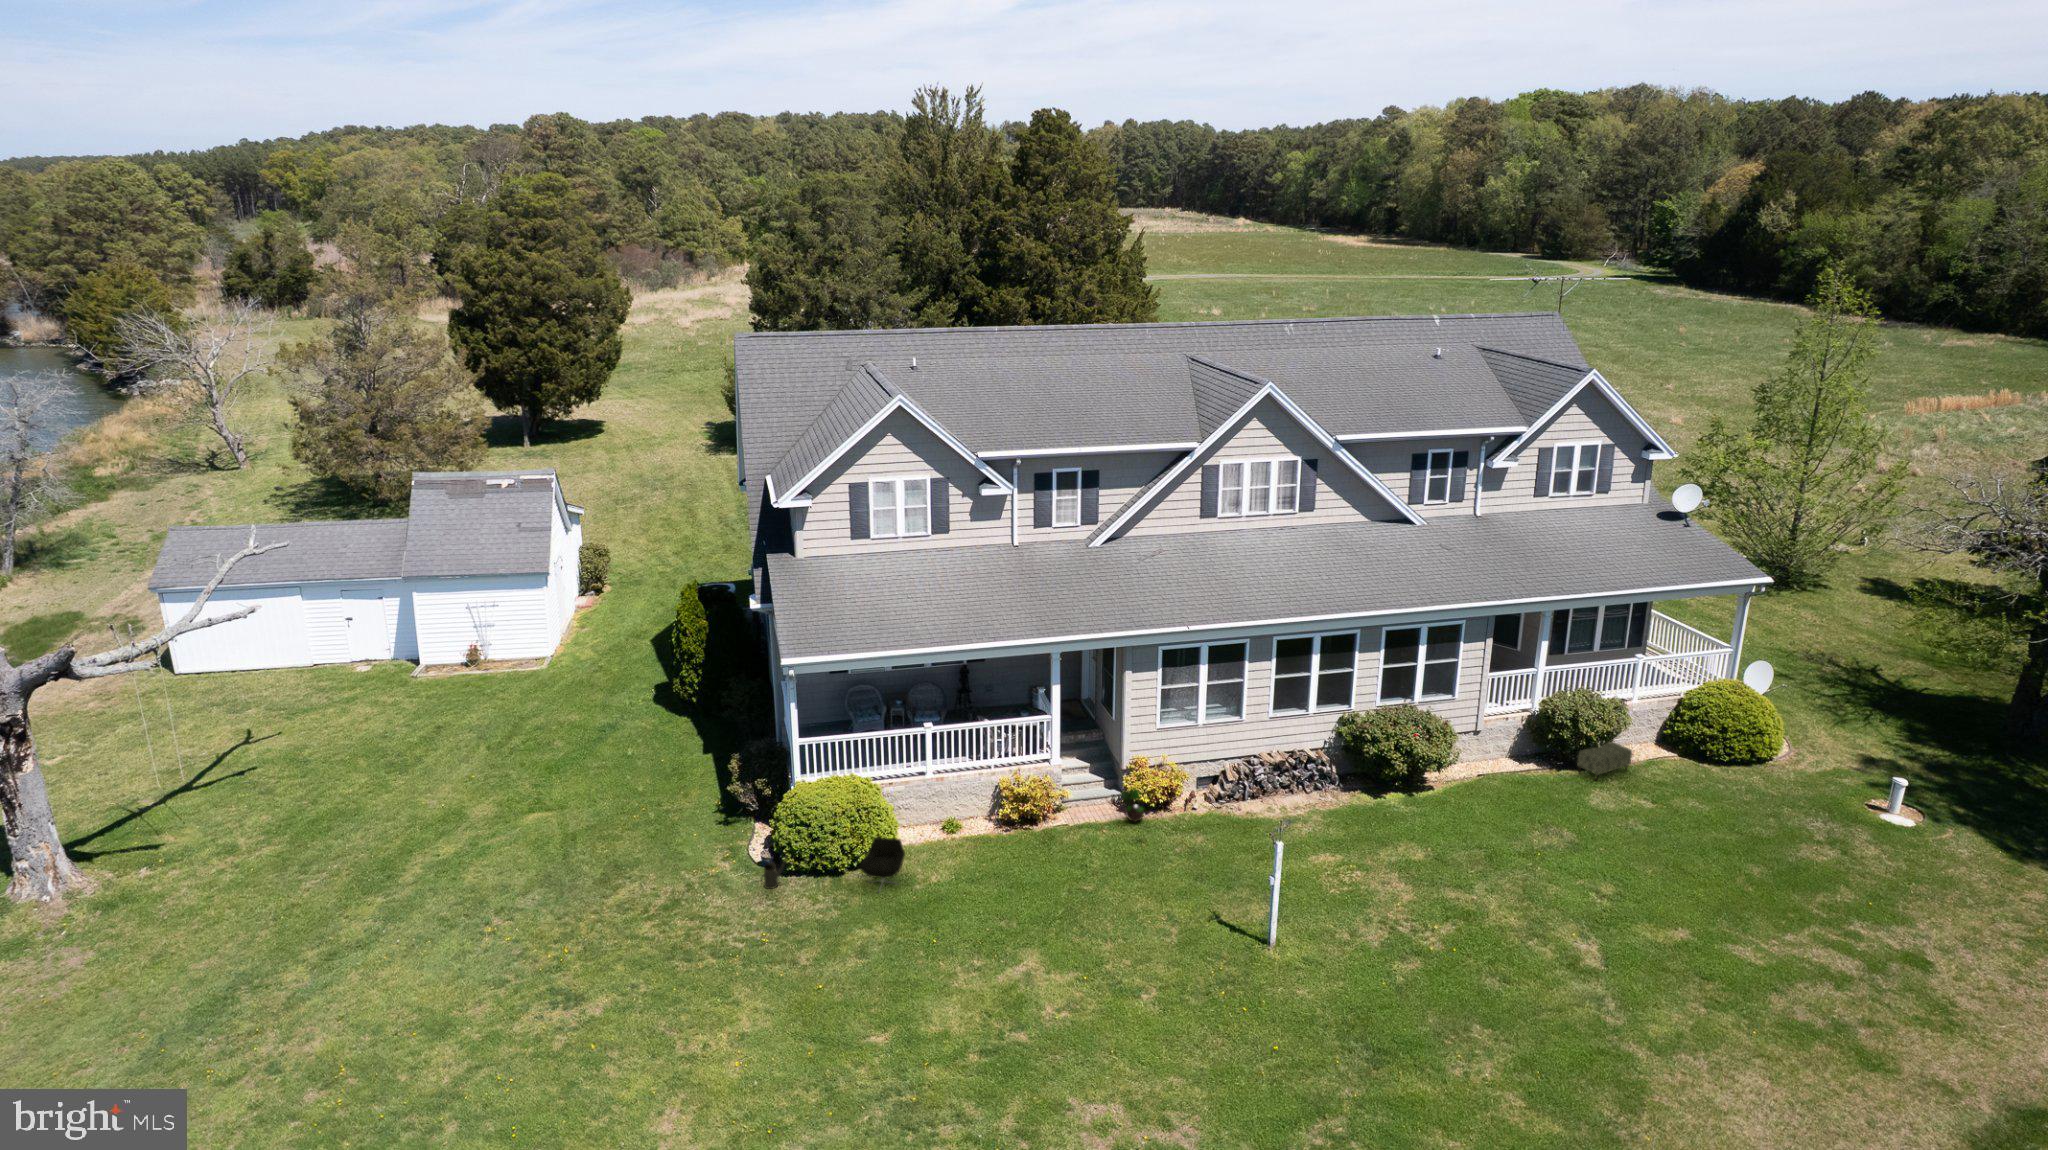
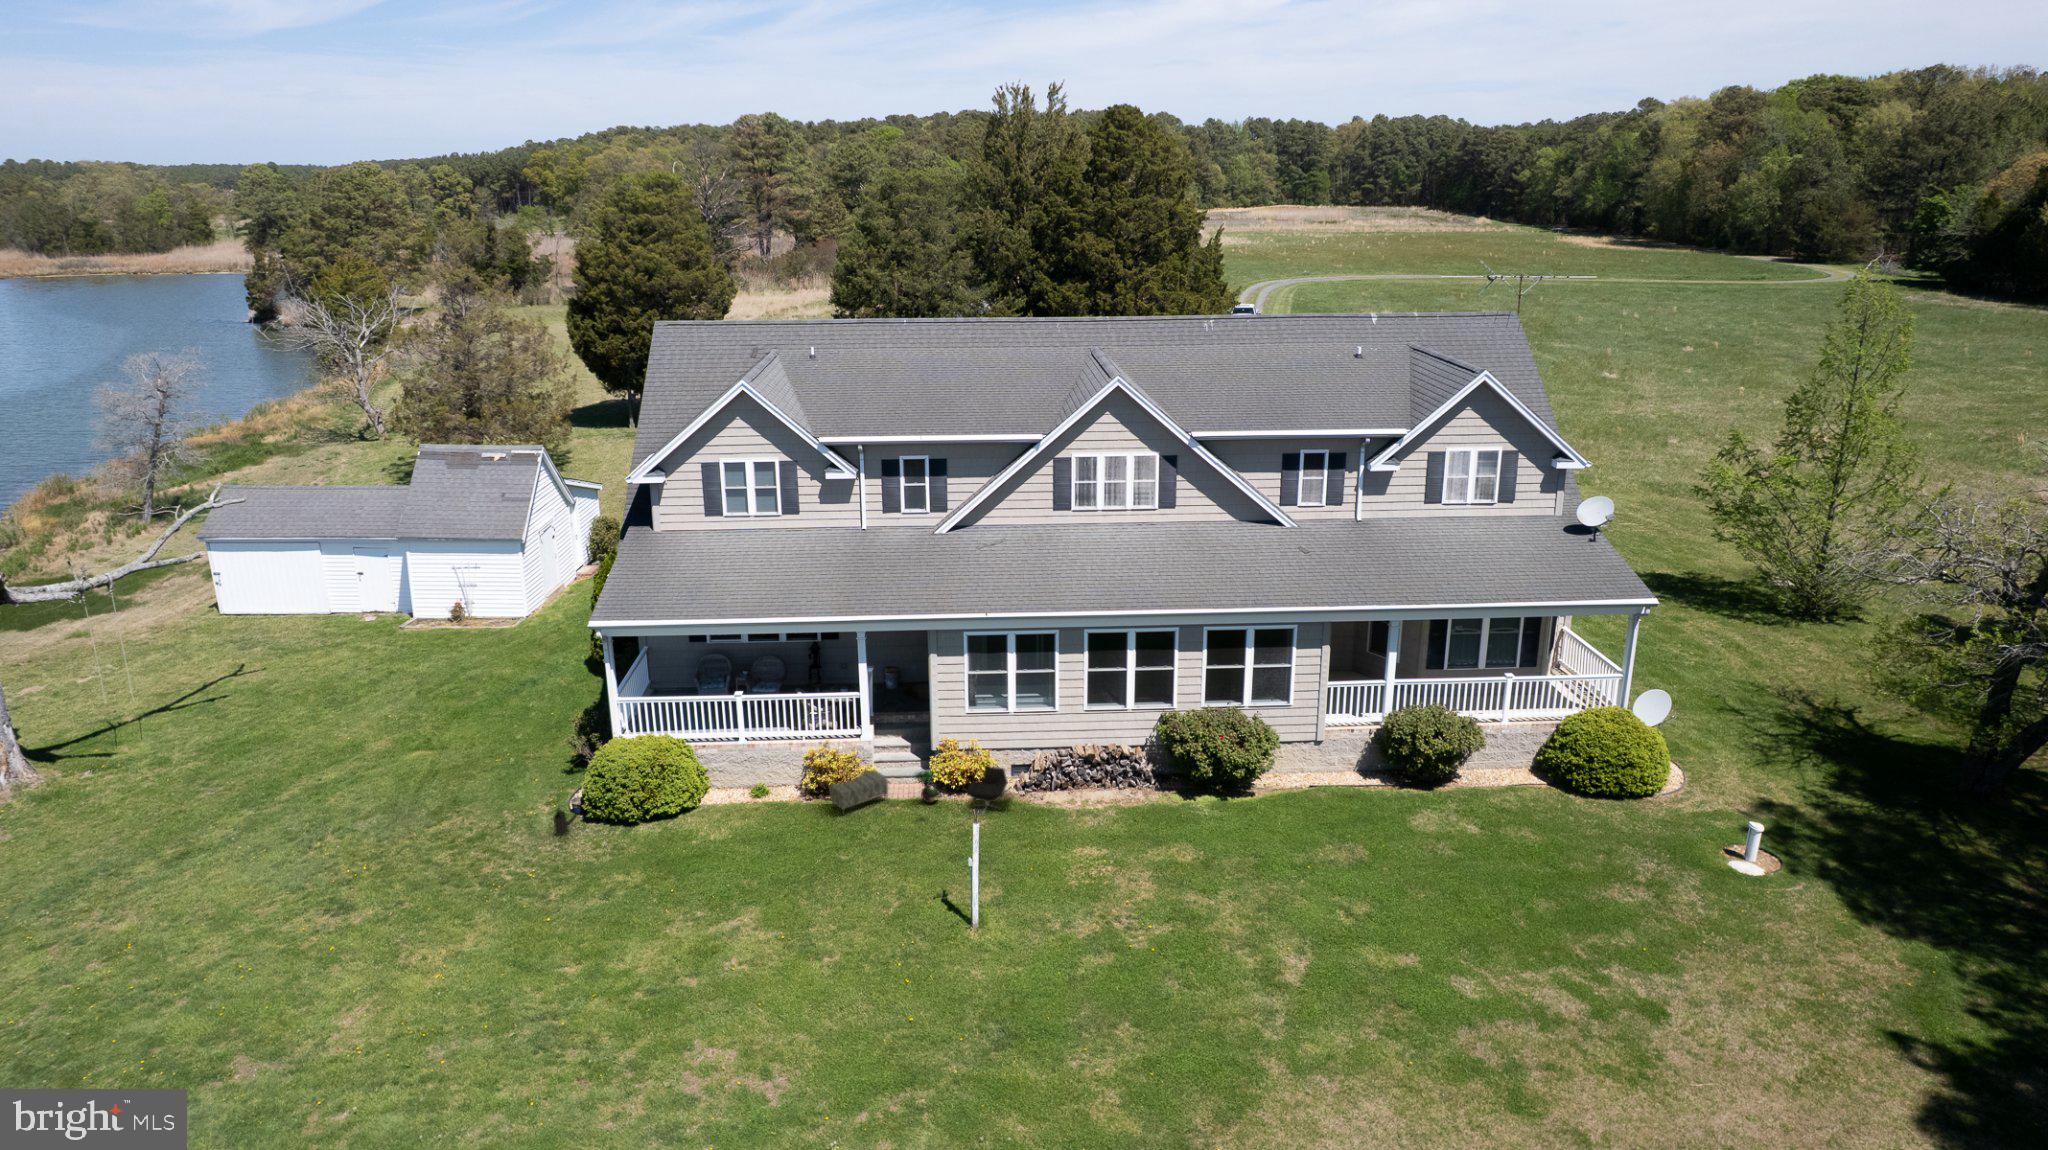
bench: present [1577,742,1632,780] -> present [829,770,888,815]
lounge chair: present [859,837,905,892] -> present [966,767,1008,809]

